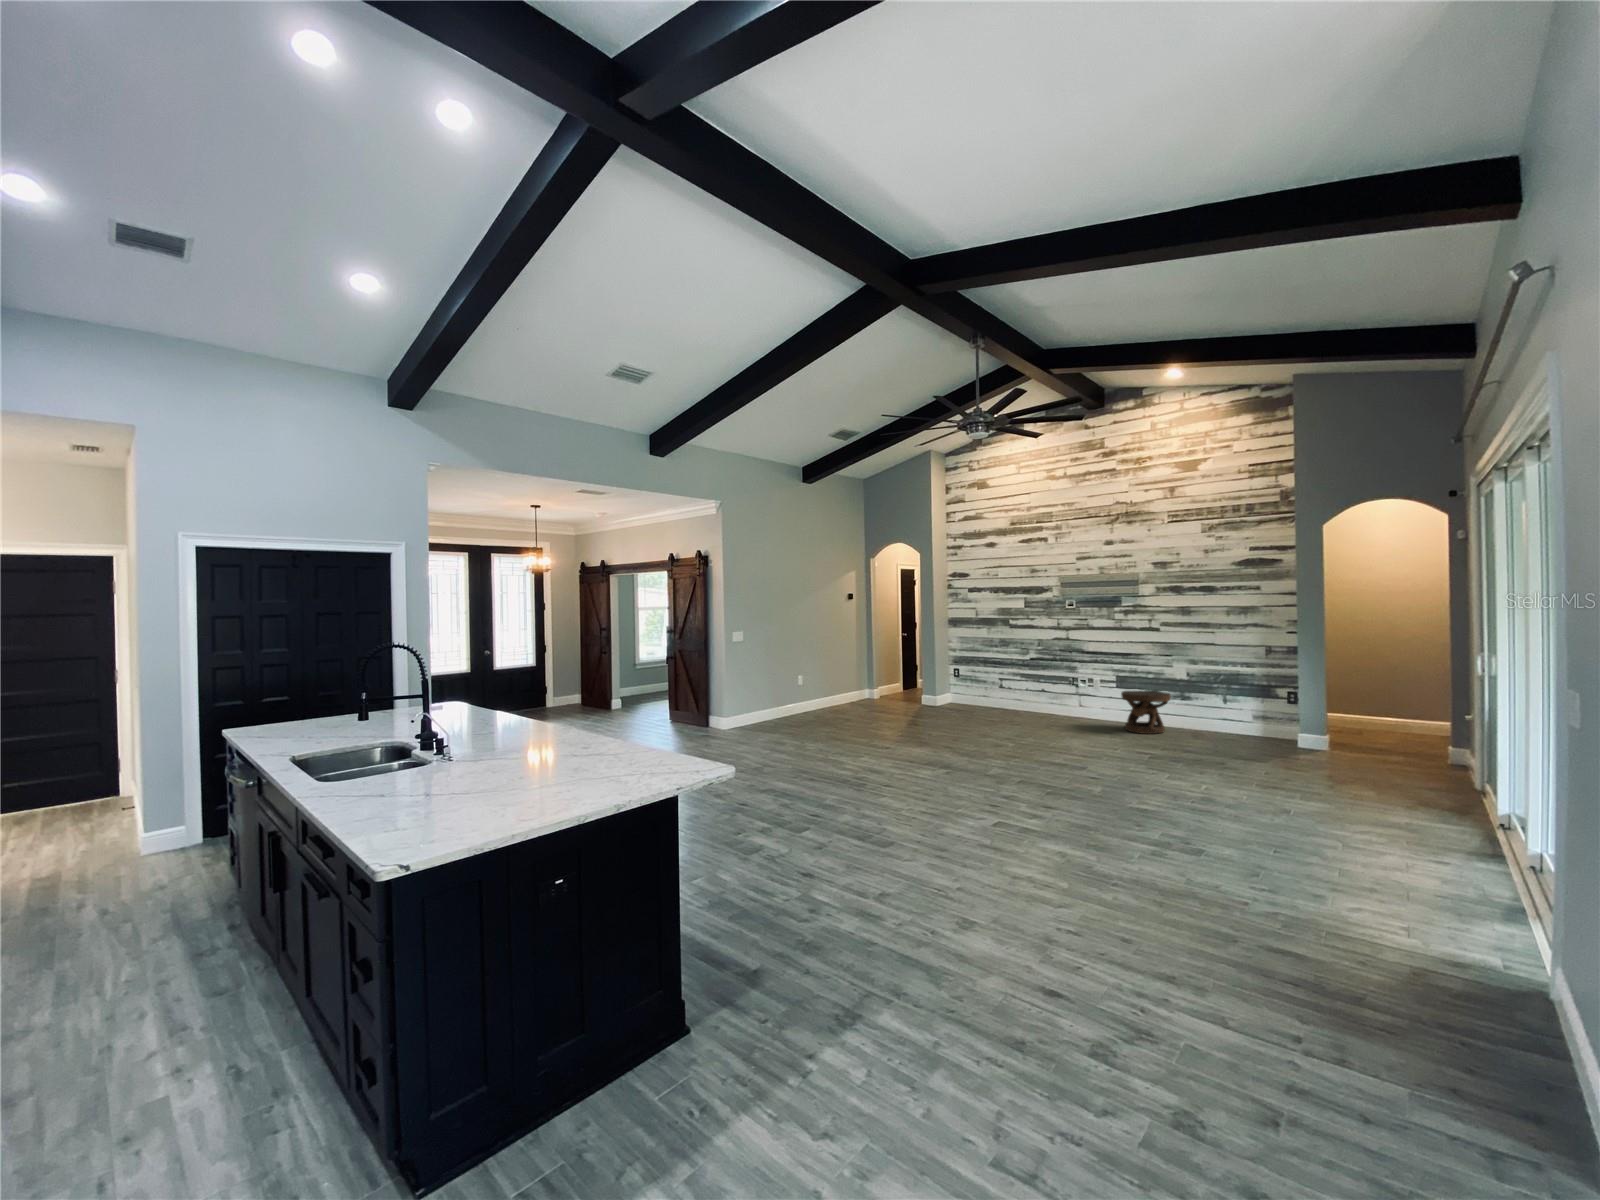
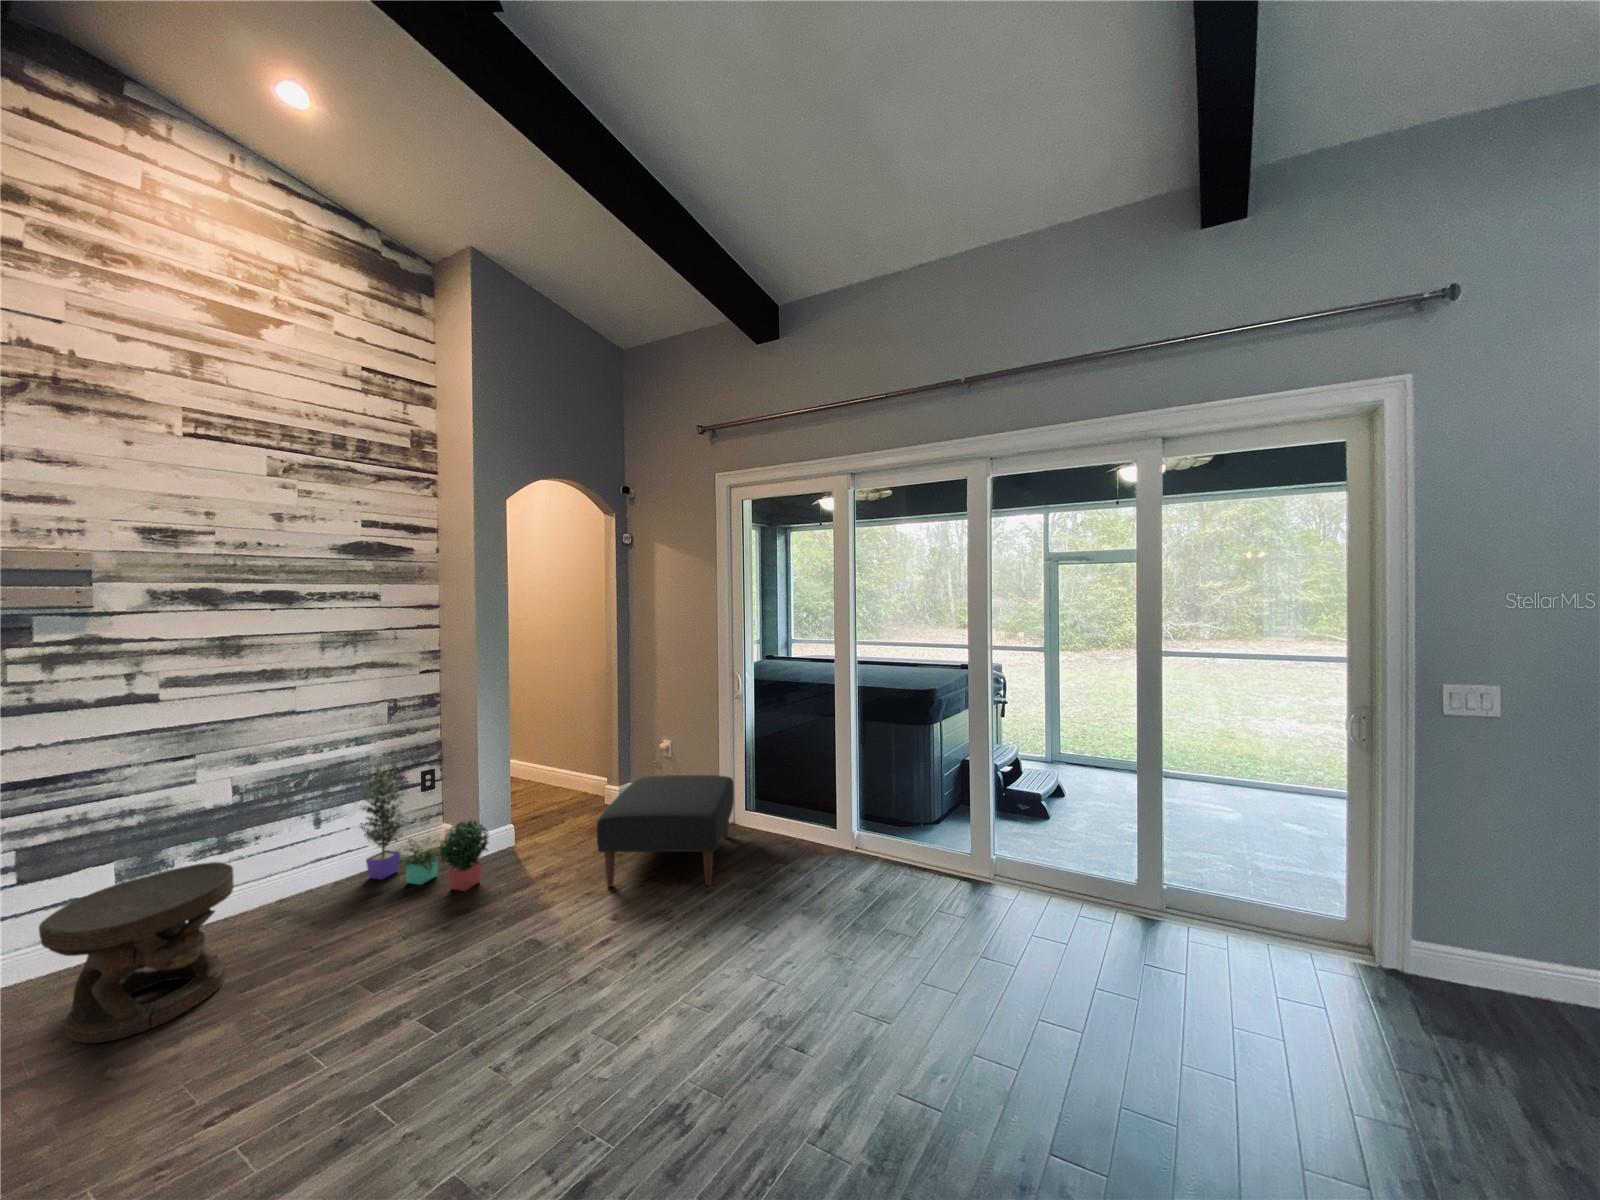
potted plant: none [1231,679,1264,751] -> present [360,765,489,891]
ottoman: none [1254,724,1376,794] -> present [597,775,734,887]

